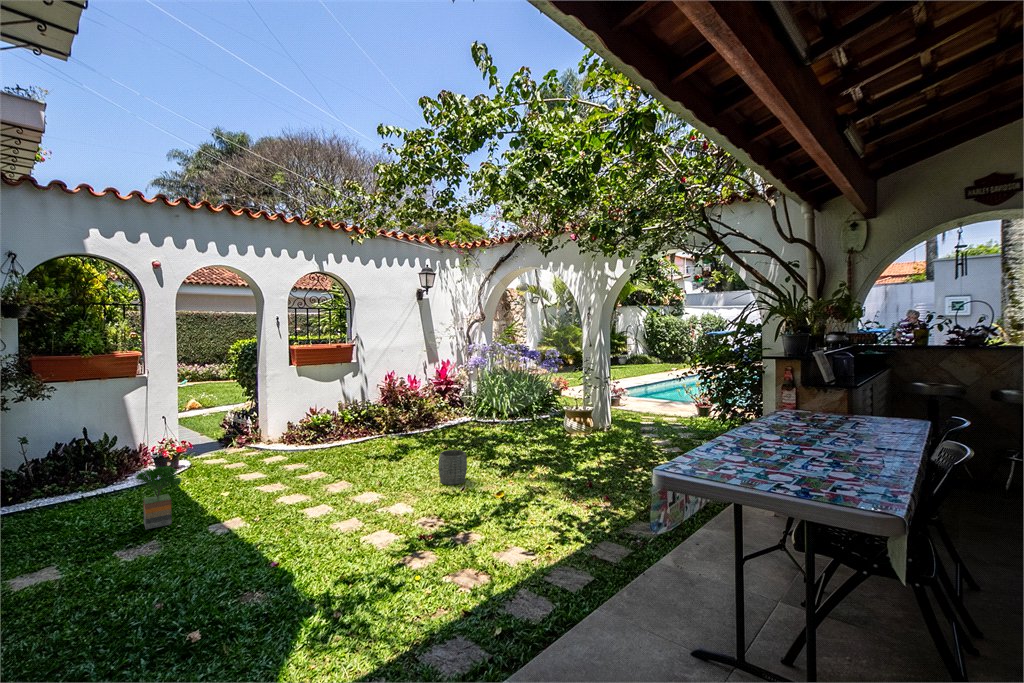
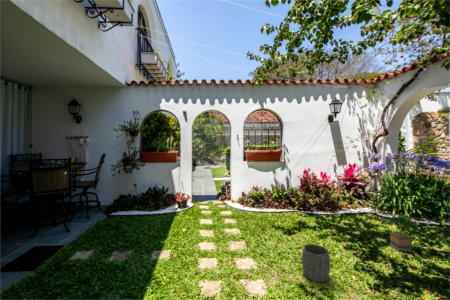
potted tree: present [135,466,182,530] -> present [388,216,419,252]

